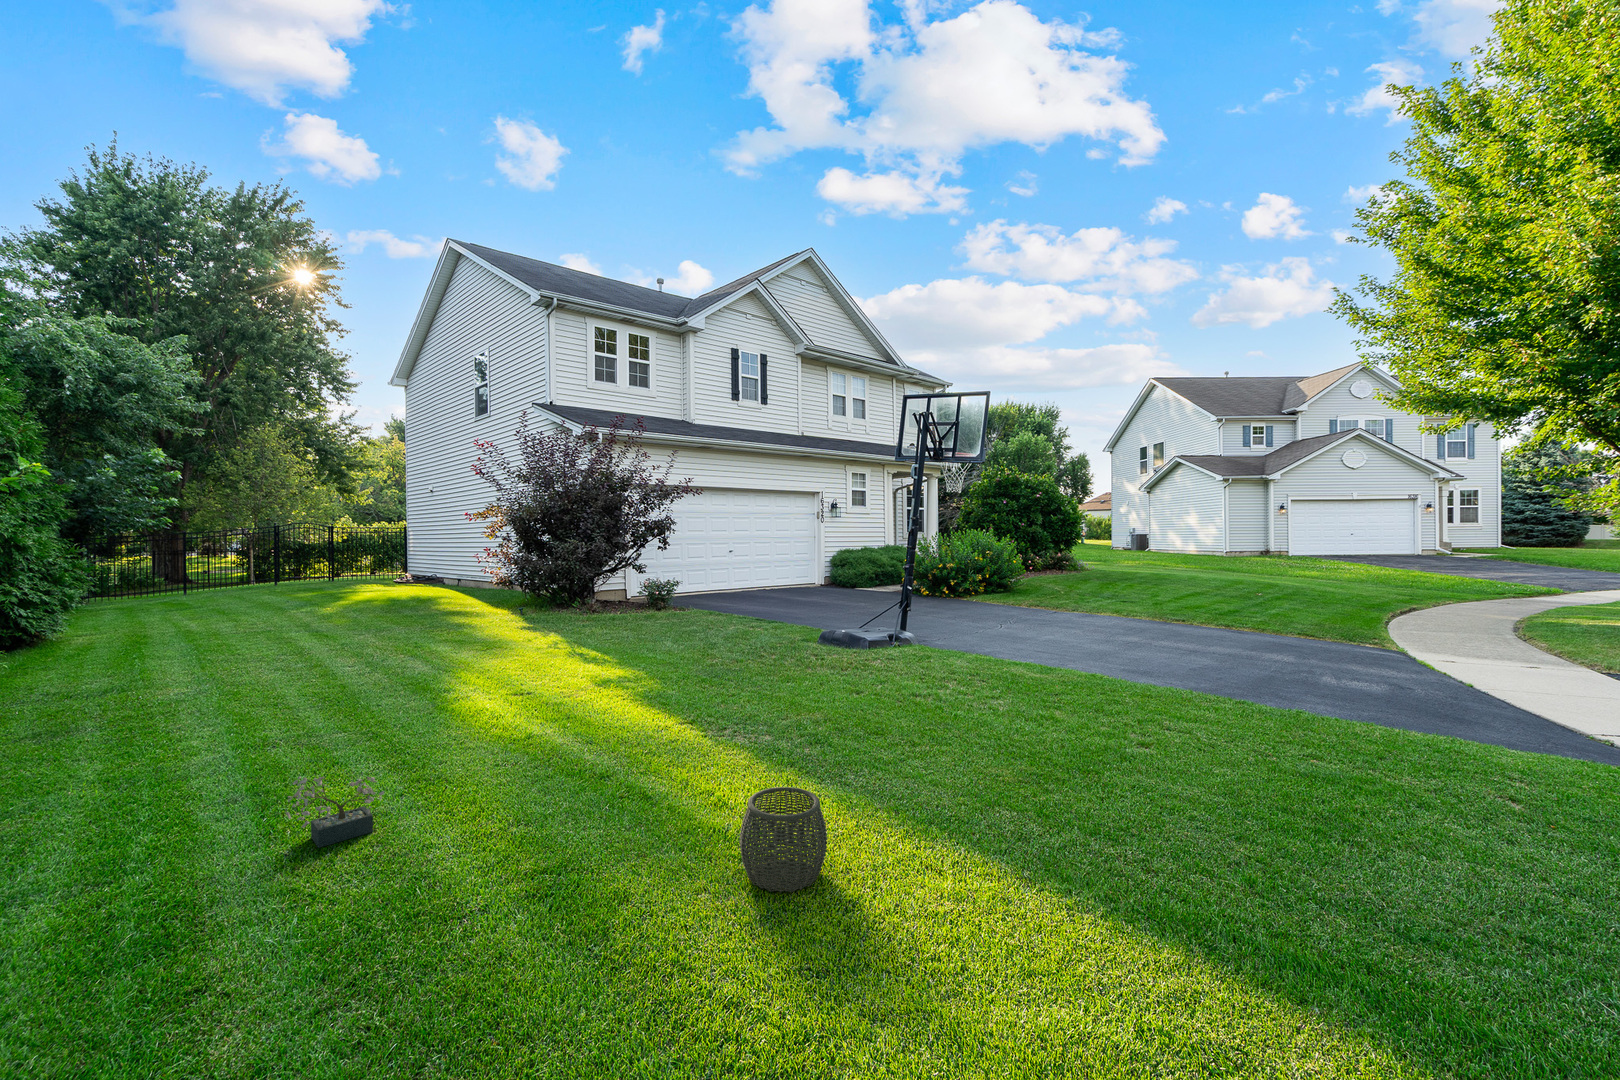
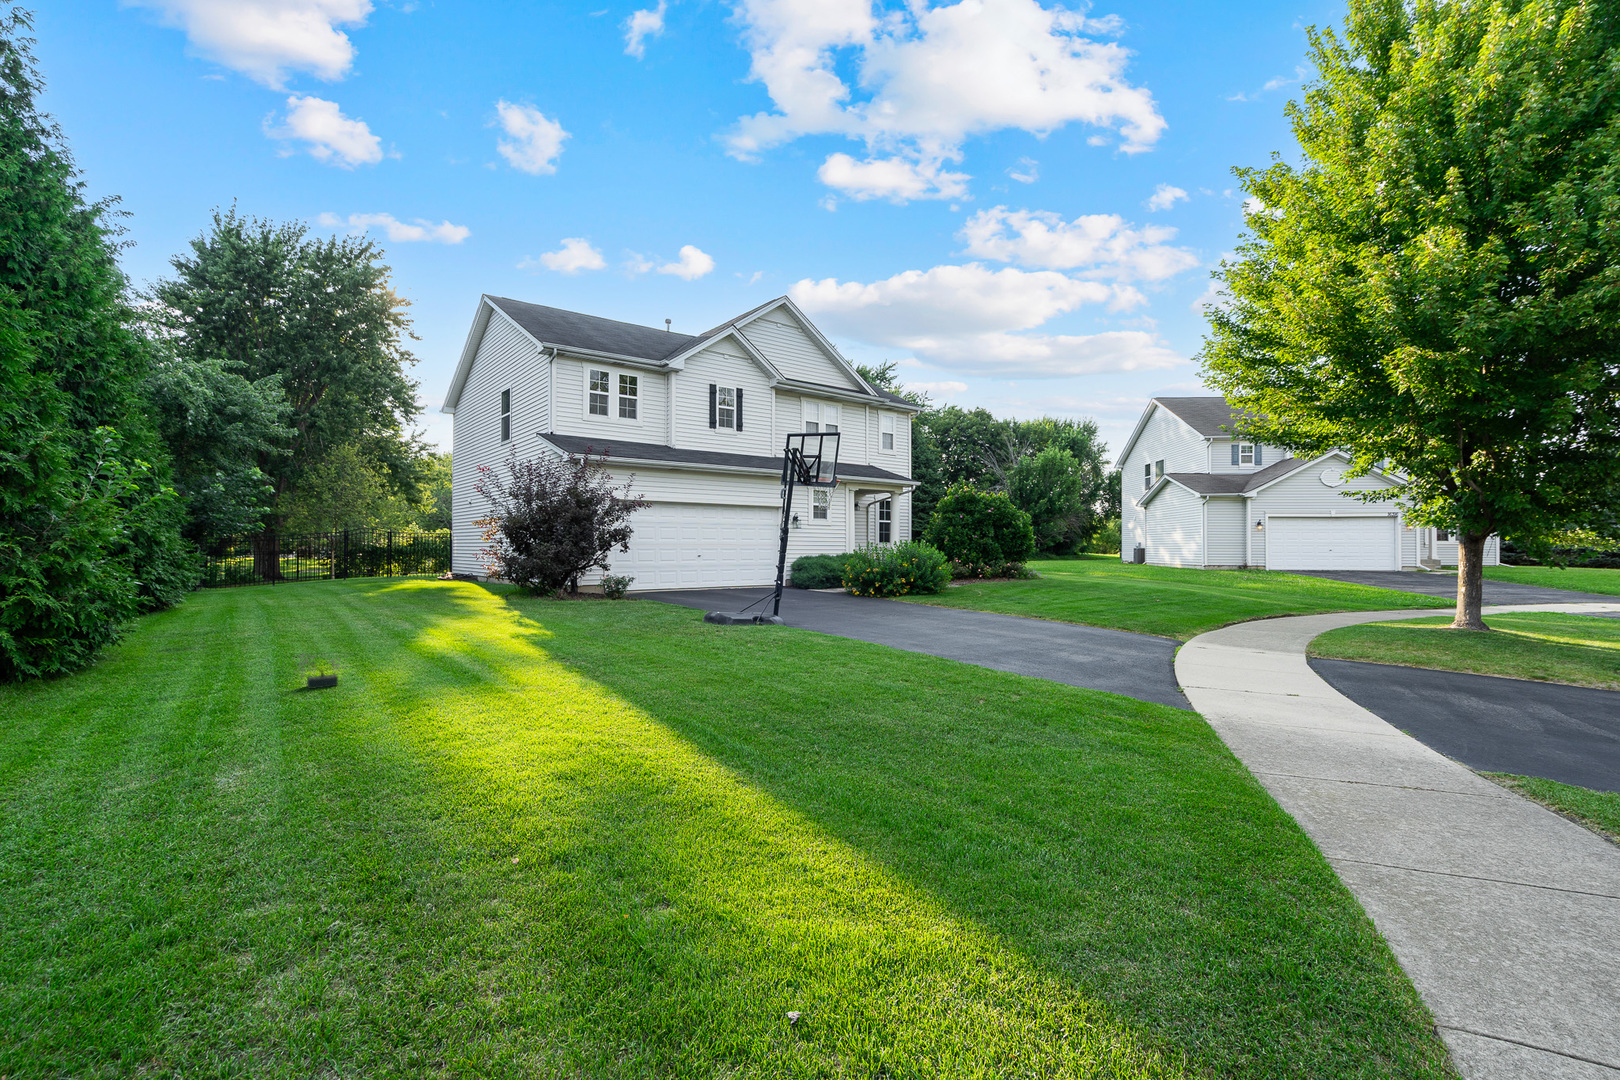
woven basket: present [739,787,828,893] -> none [497,664,545,709]

